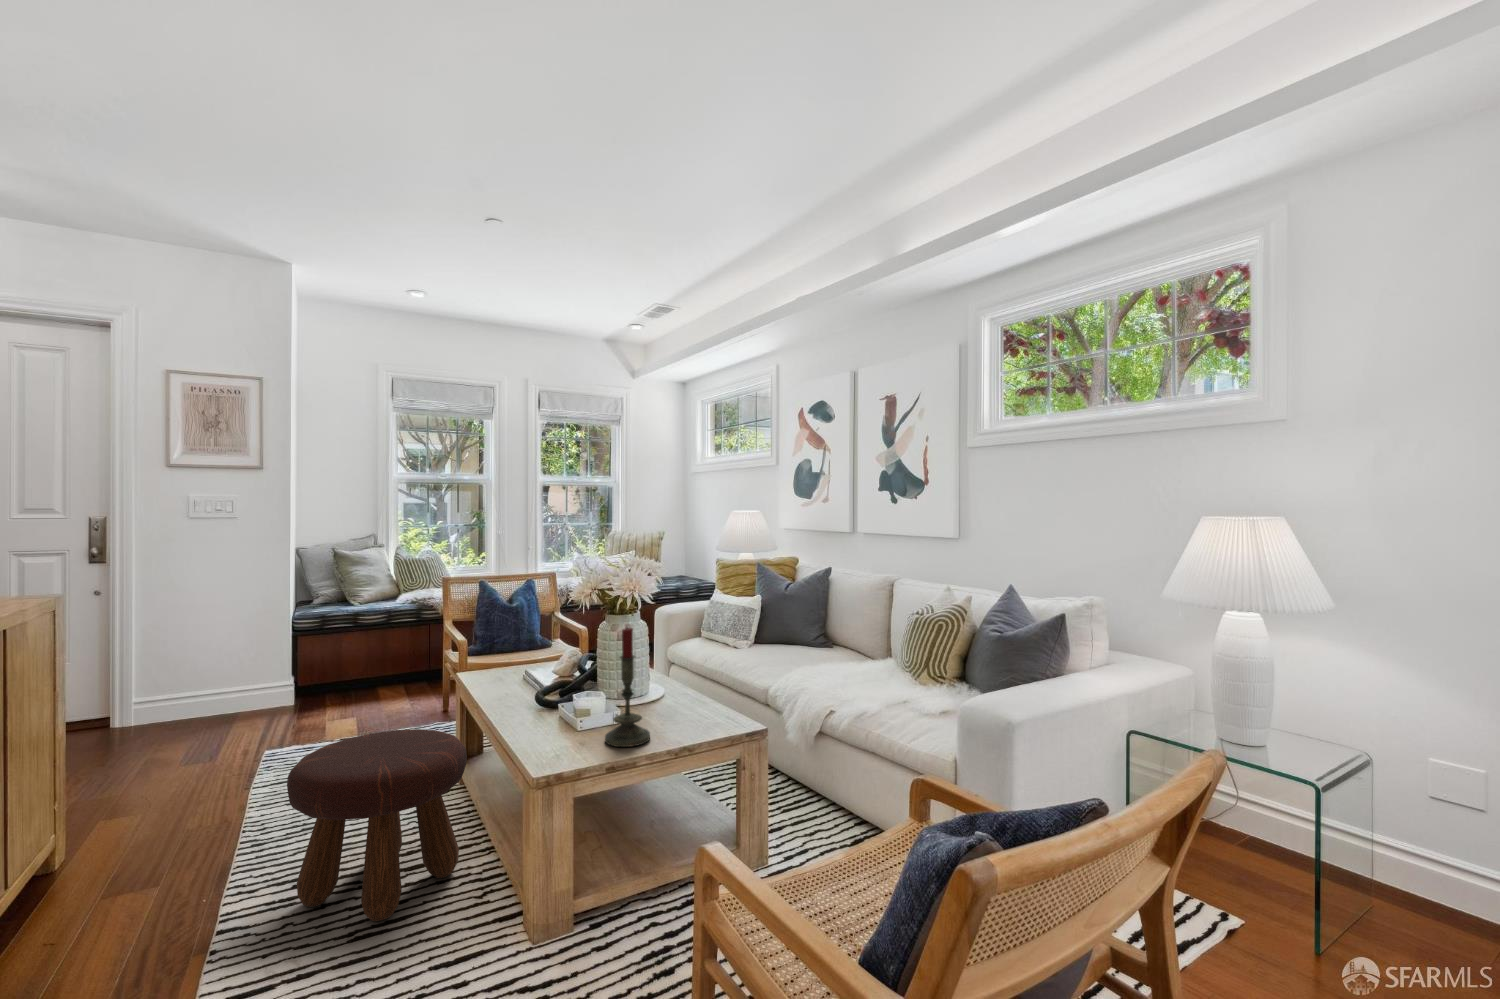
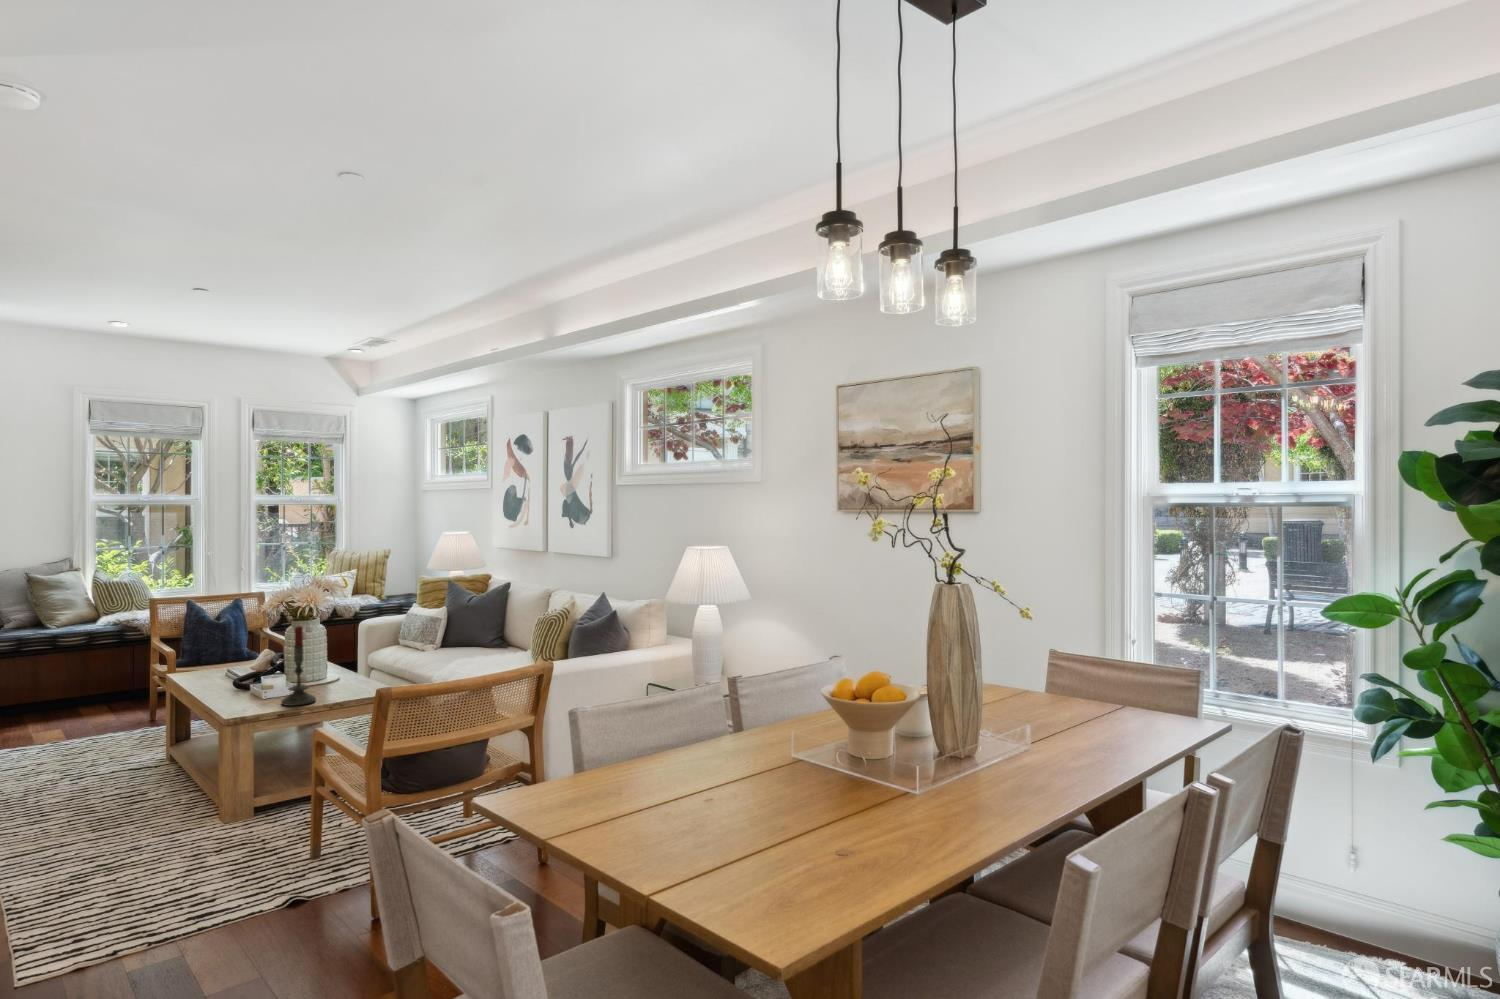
footstool: present [287,729,467,921] -> none [39,706,177,826]

